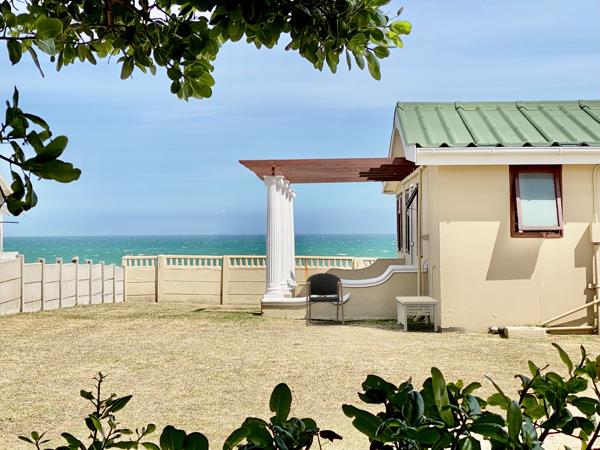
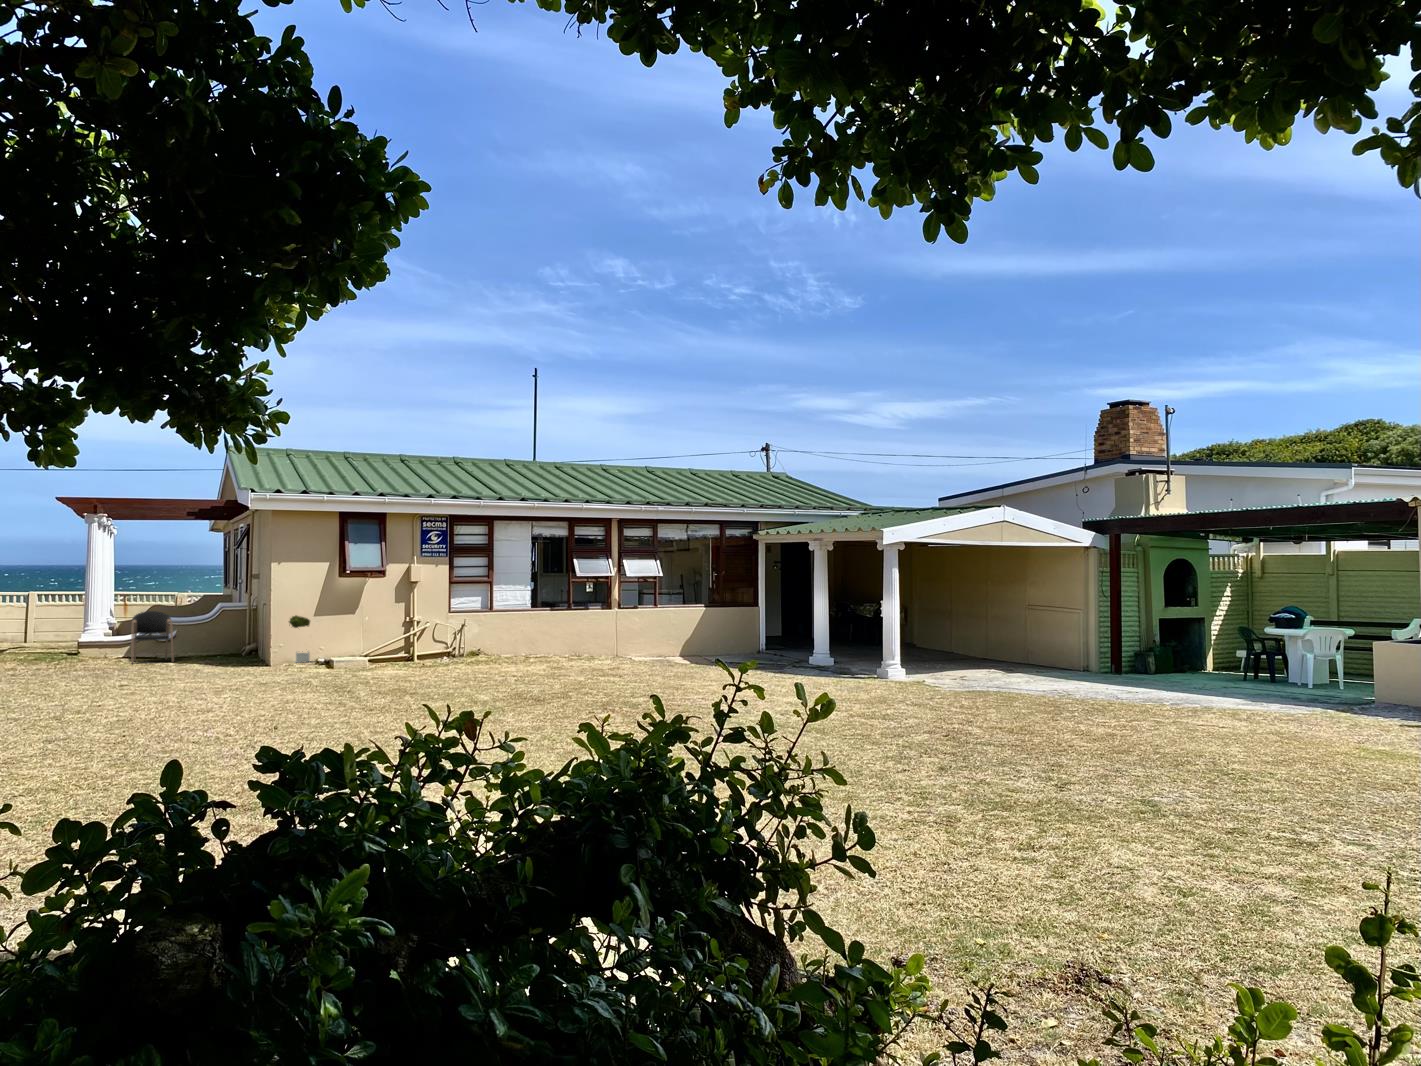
potted tree: none [459,279,483,333] -> present [289,616,310,663]
storage bench: present [396,296,439,331] -> none [230,632,270,664]

